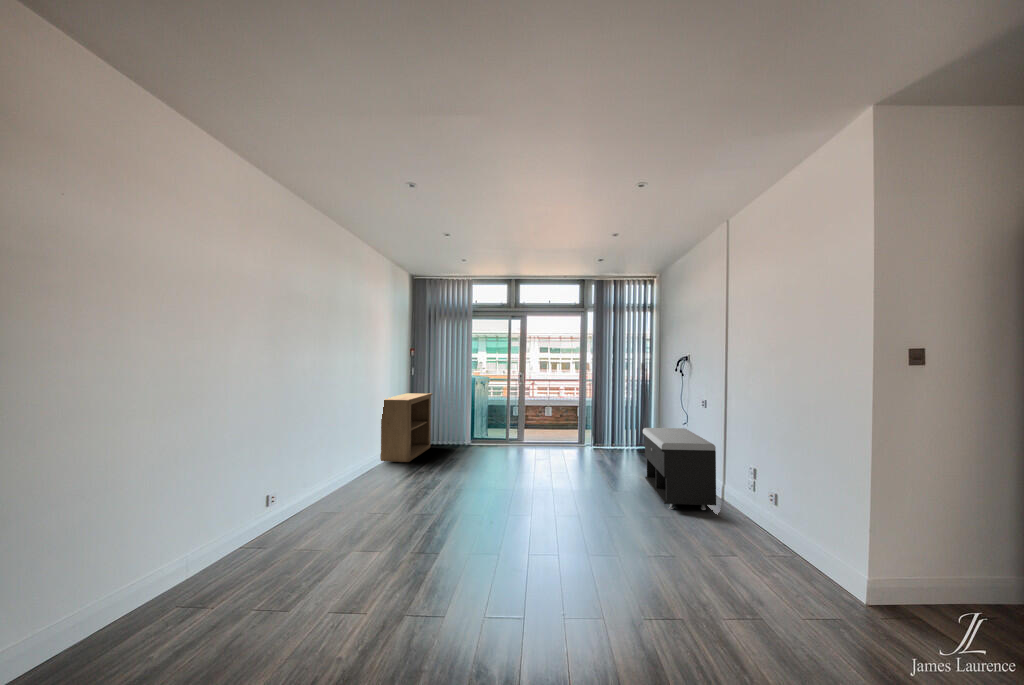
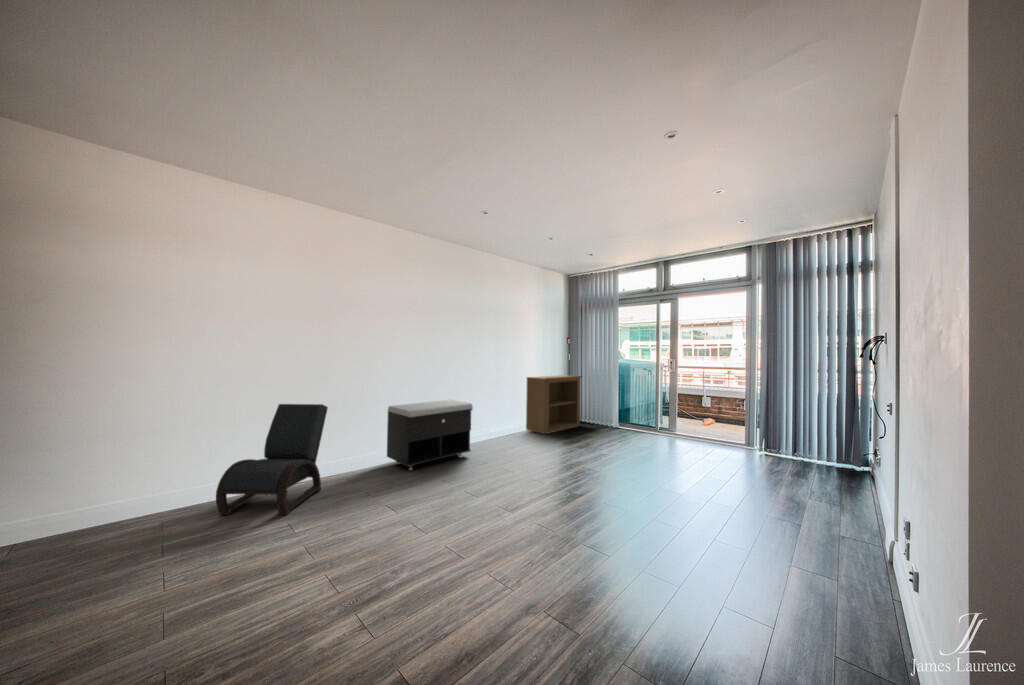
storage bench: present [643,428,716,510] -> present [387,400,473,470]
lounge chair: none [115,468,242,663] -> present [216,404,328,515]

